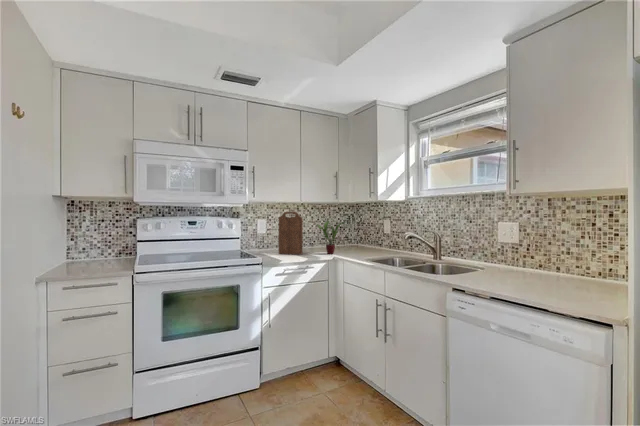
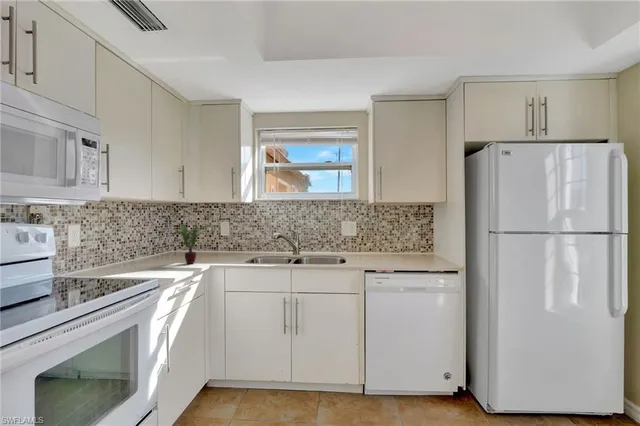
cutting board: present [279,212,303,254] -> none [125,213,163,273]

